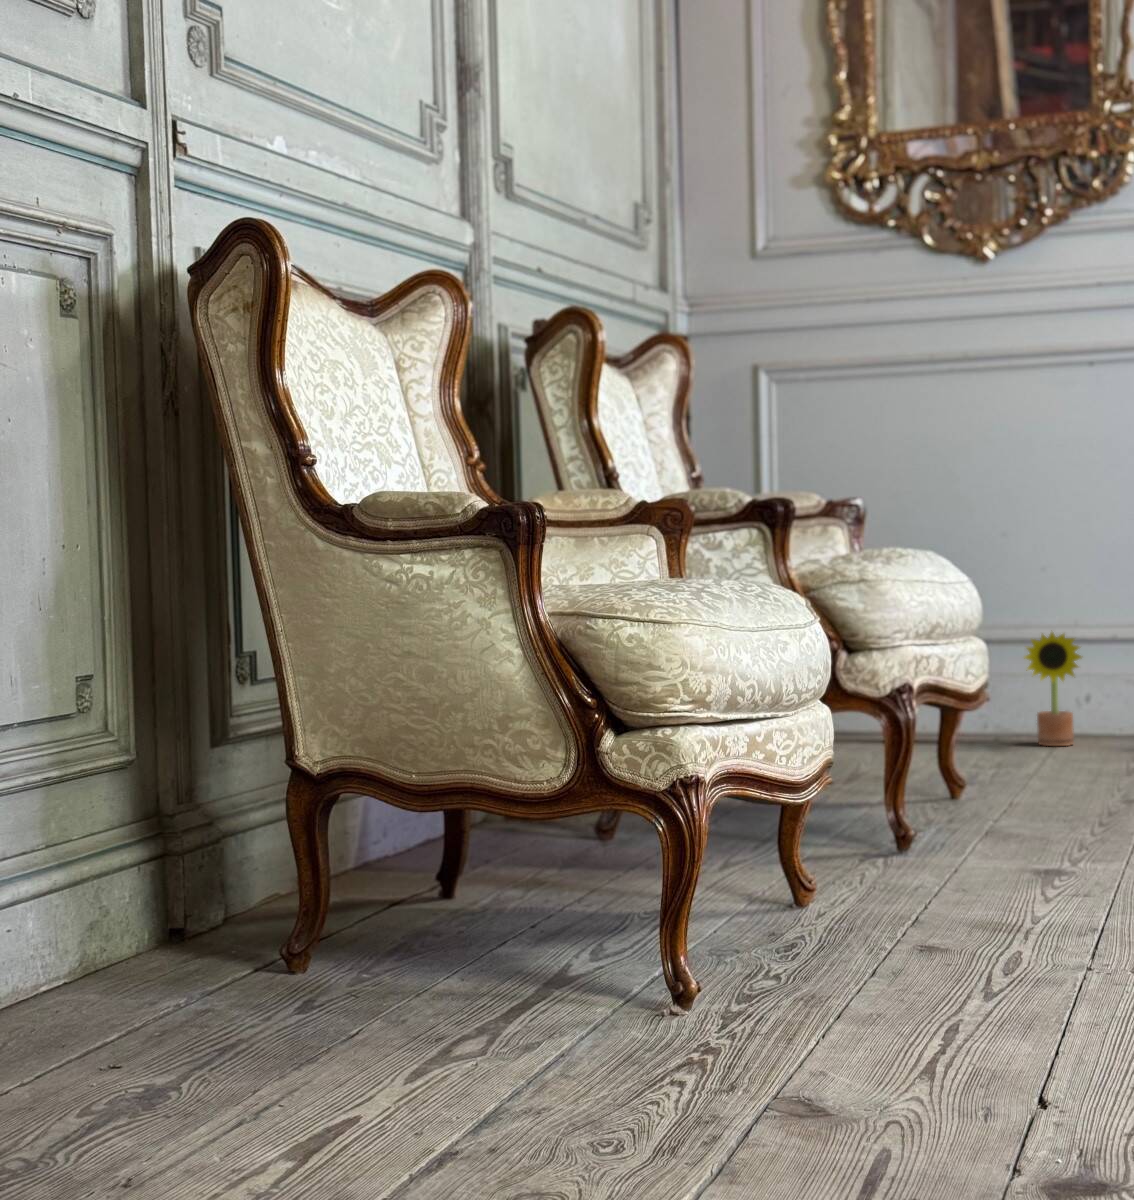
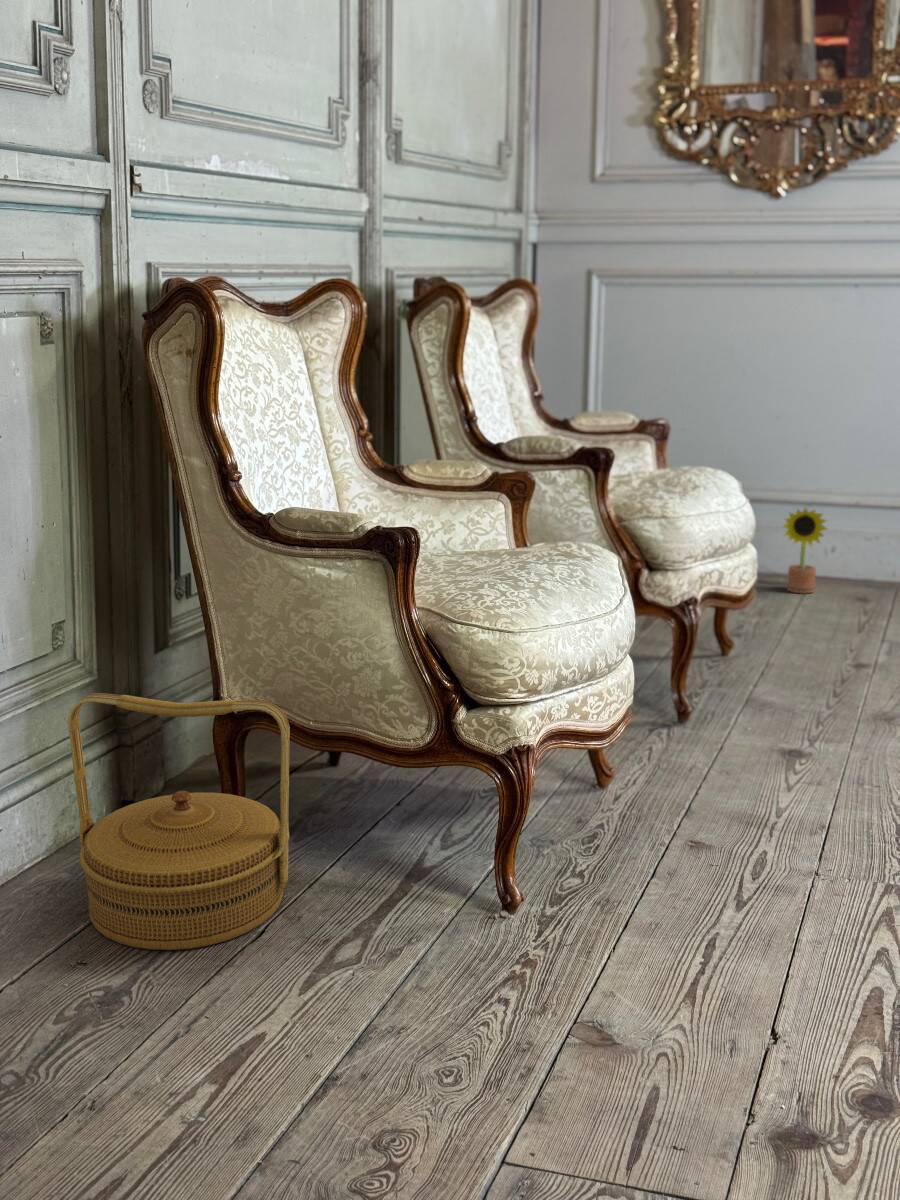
basket: none [102,727,388,1052] -> present [67,693,290,950]

